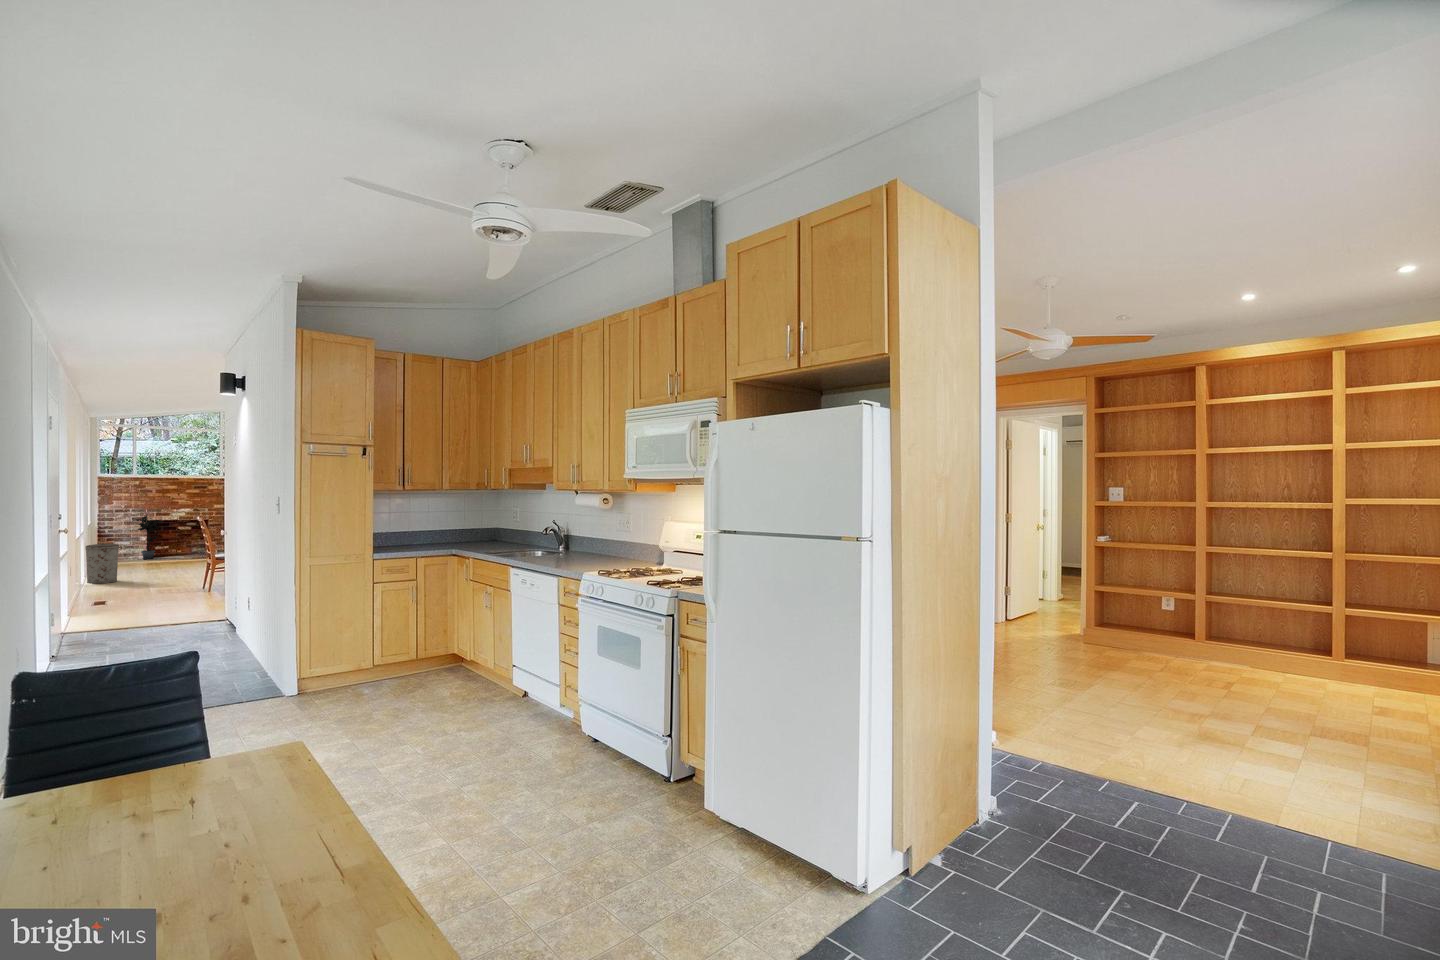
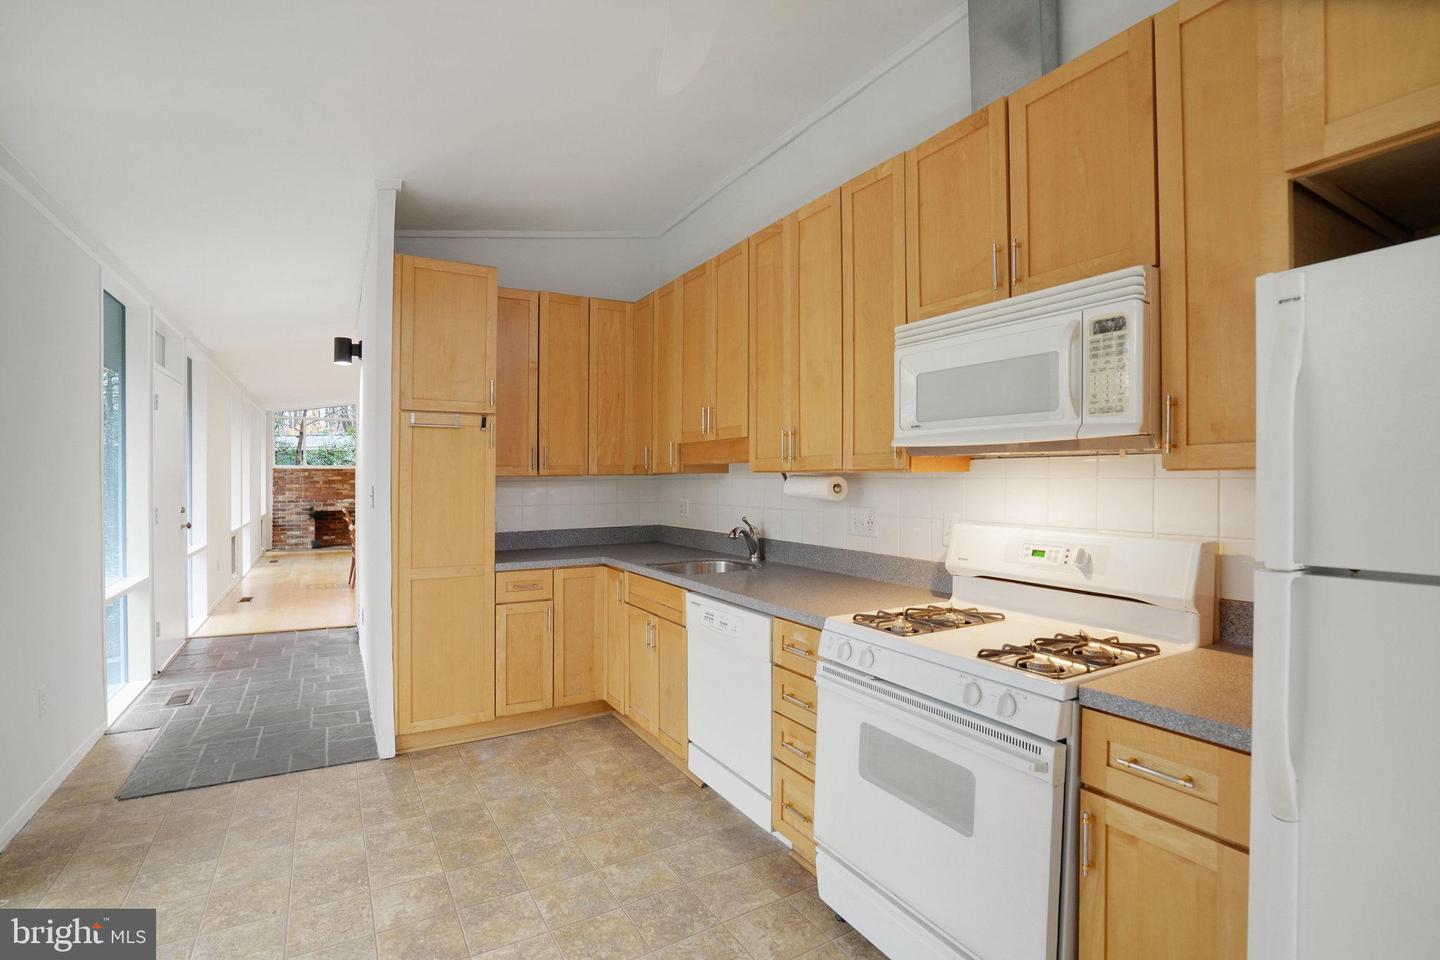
trash can: present [85,543,119,584] -> none [254,529,283,568]

